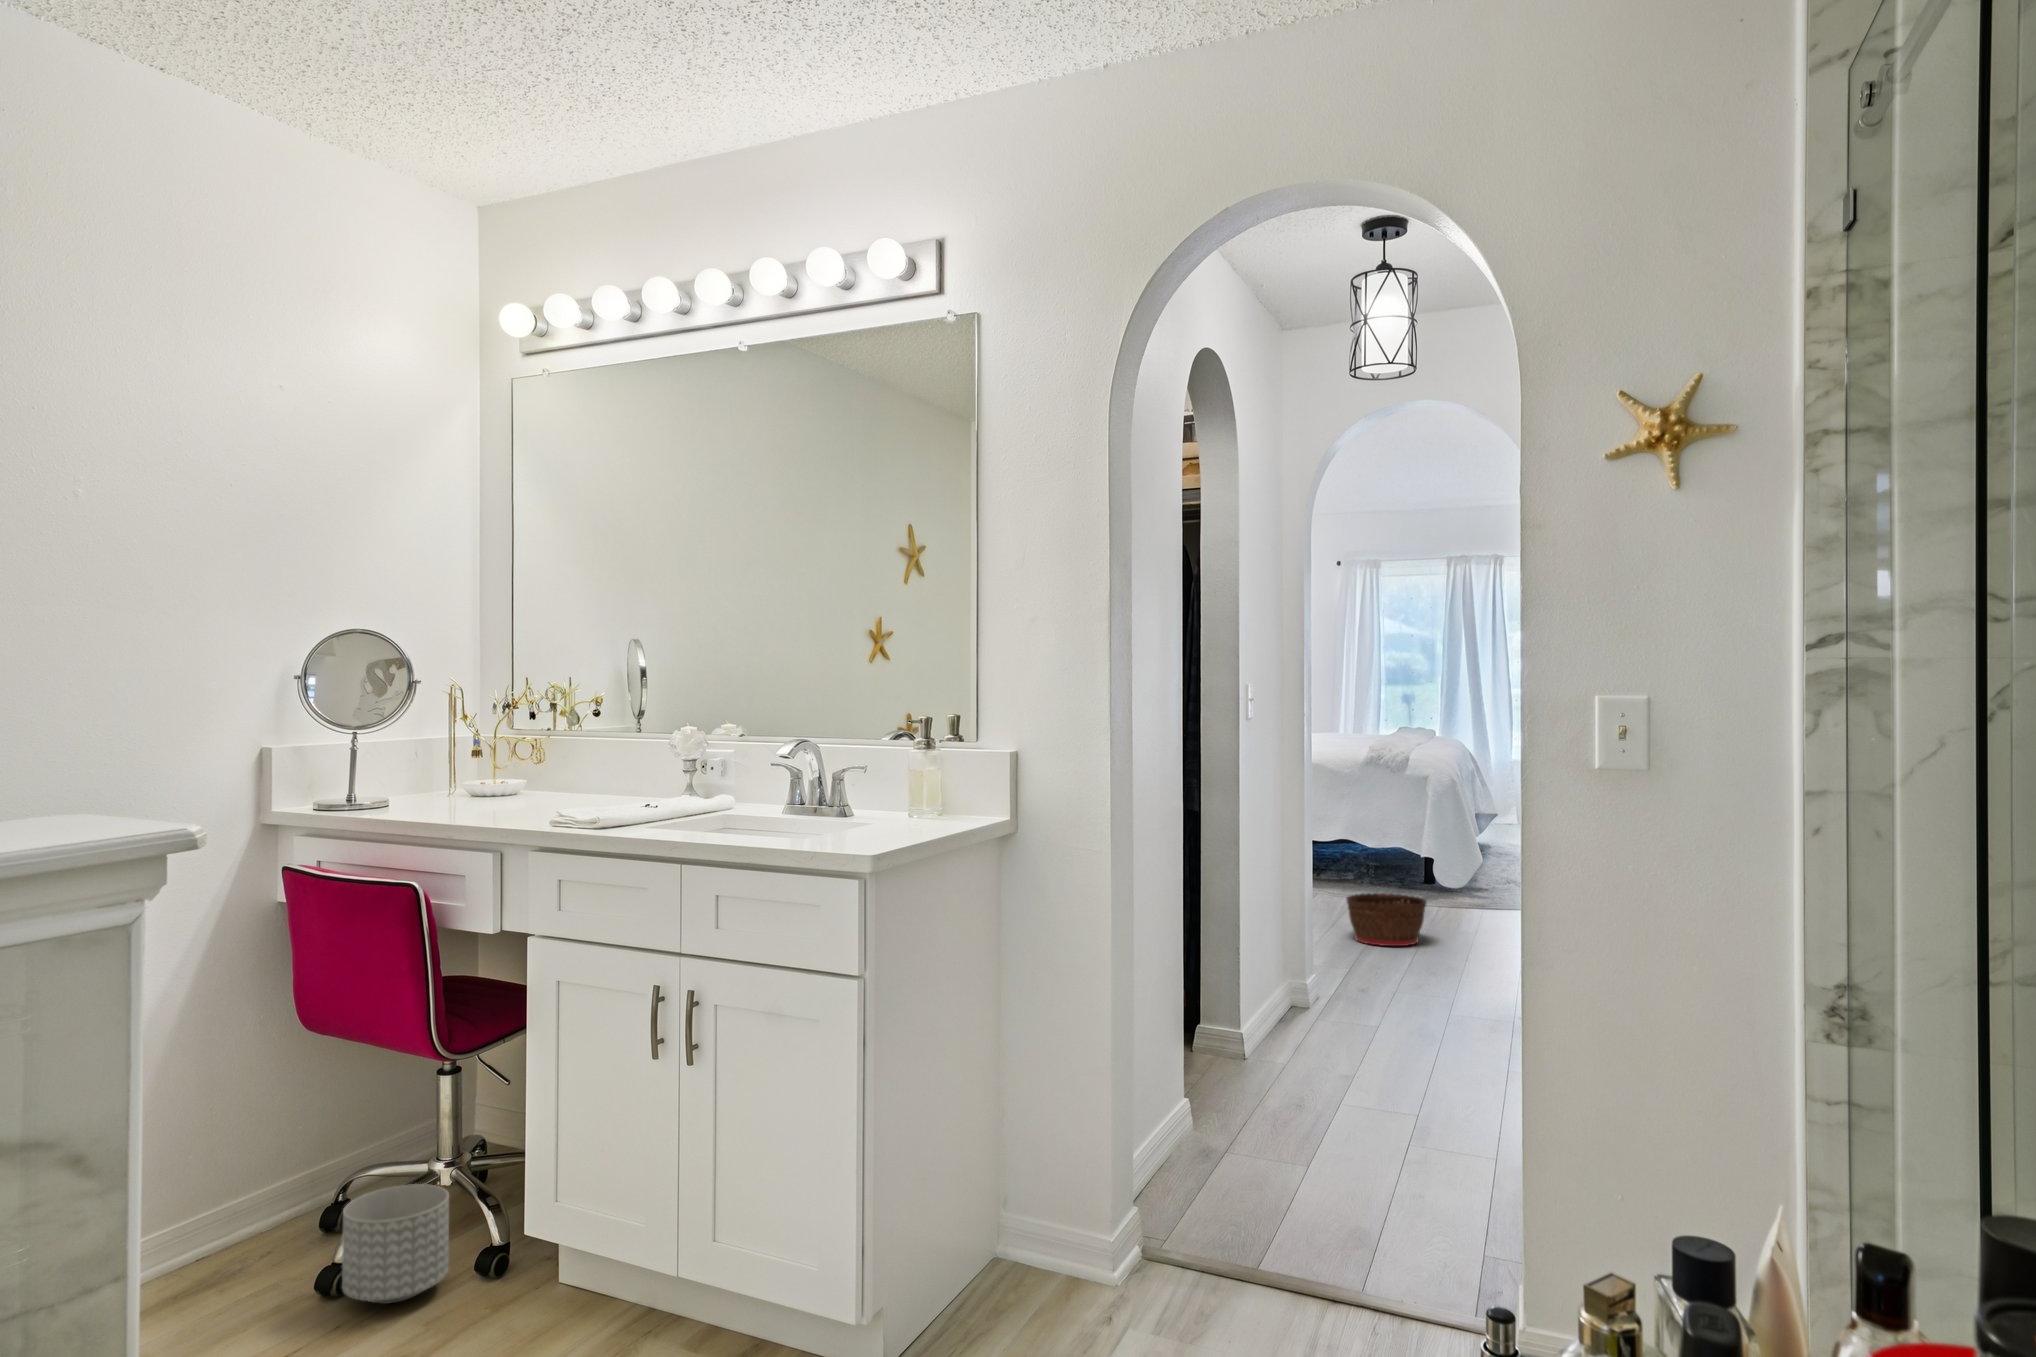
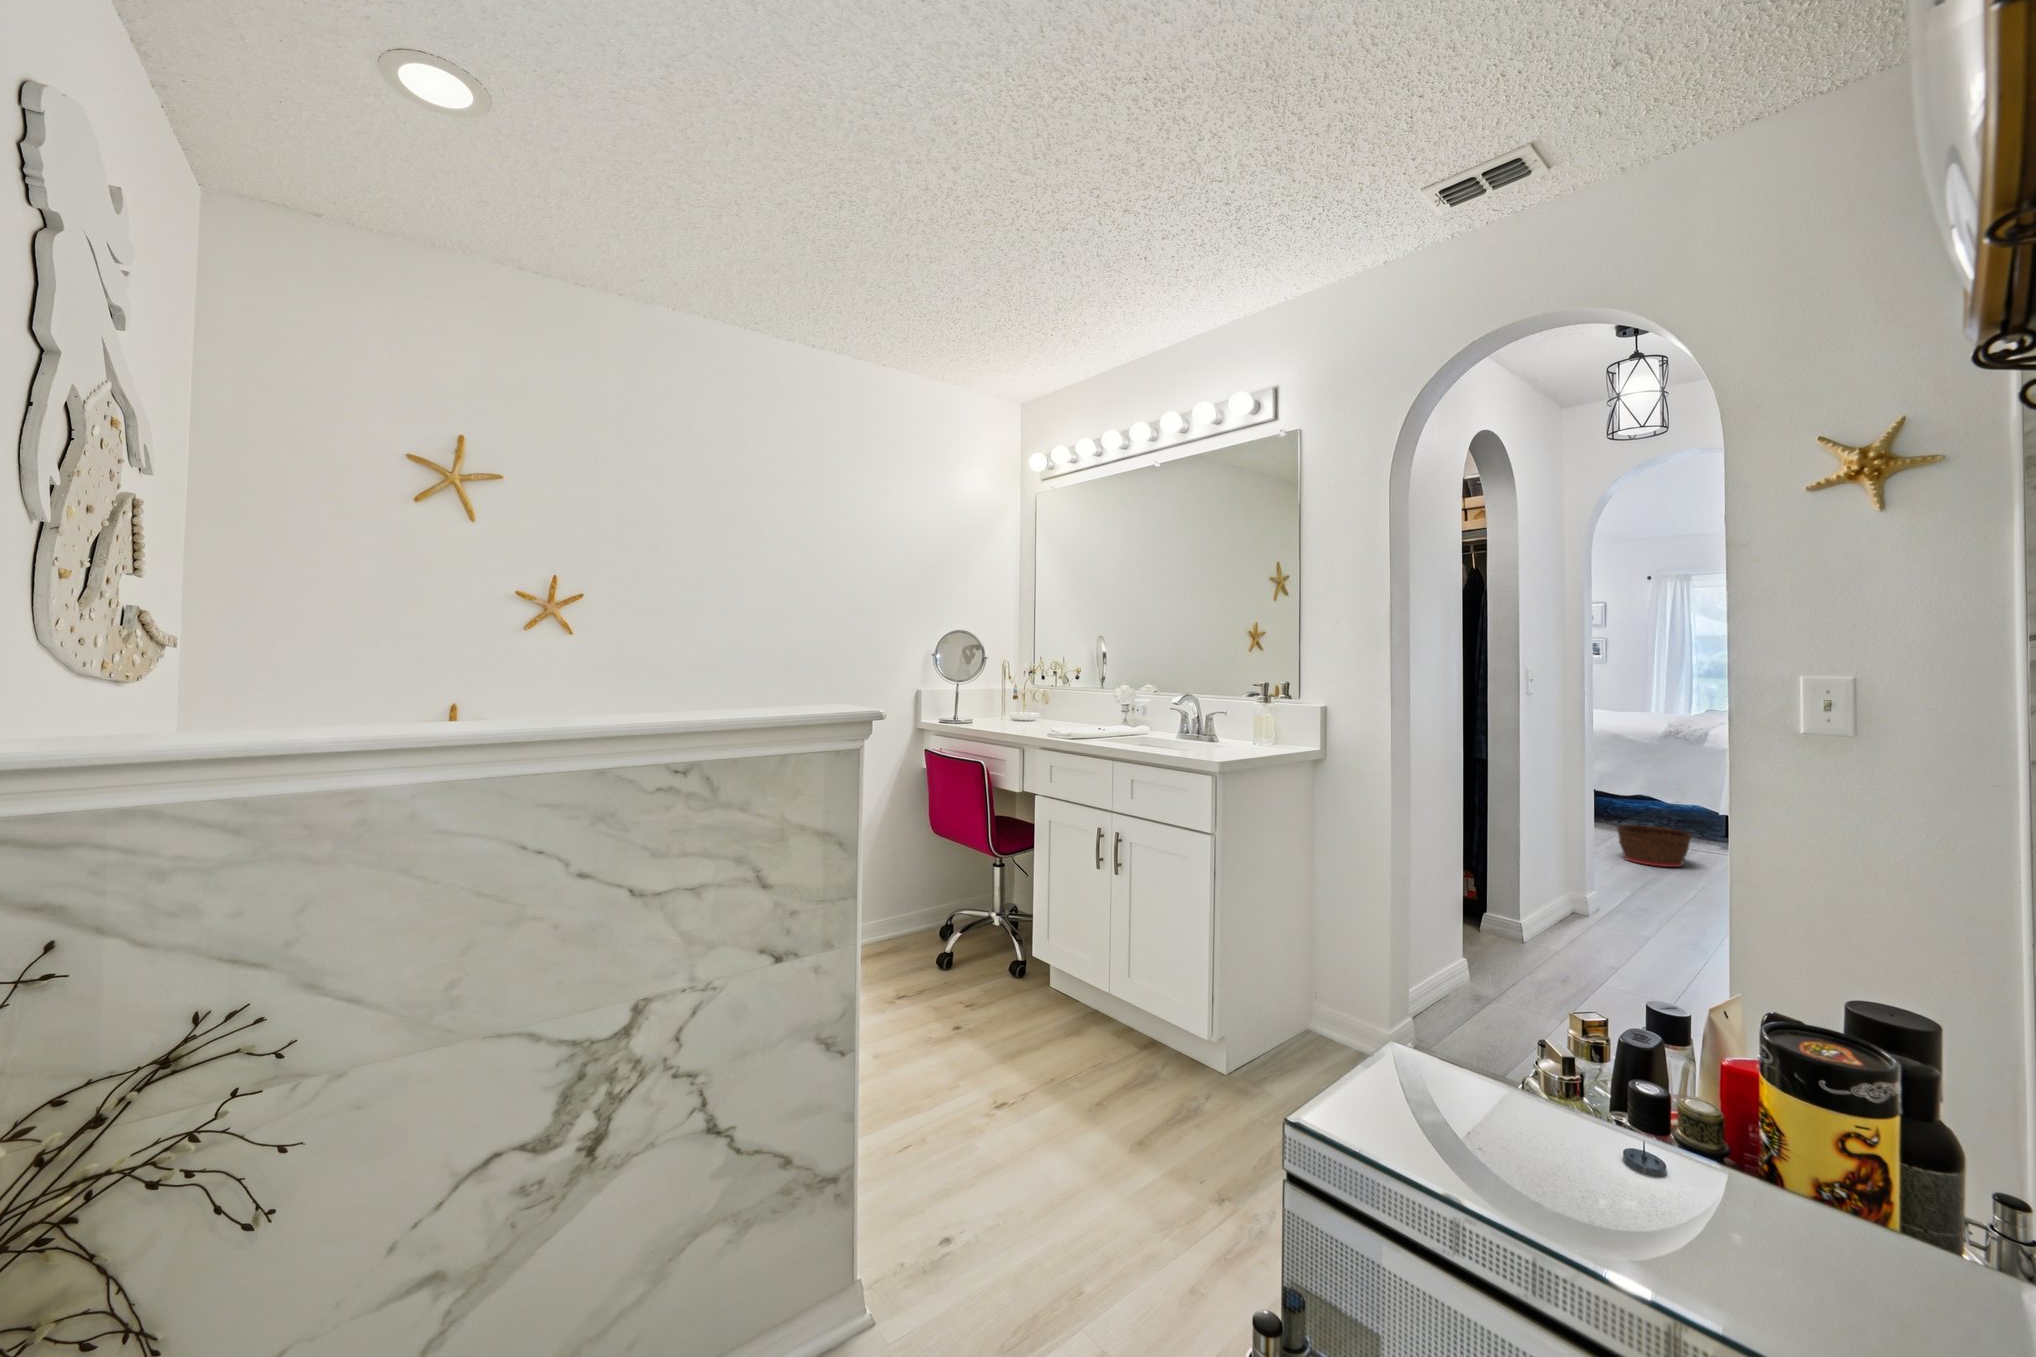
planter: present [342,1184,449,1304] -> none [946,921,996,980]

